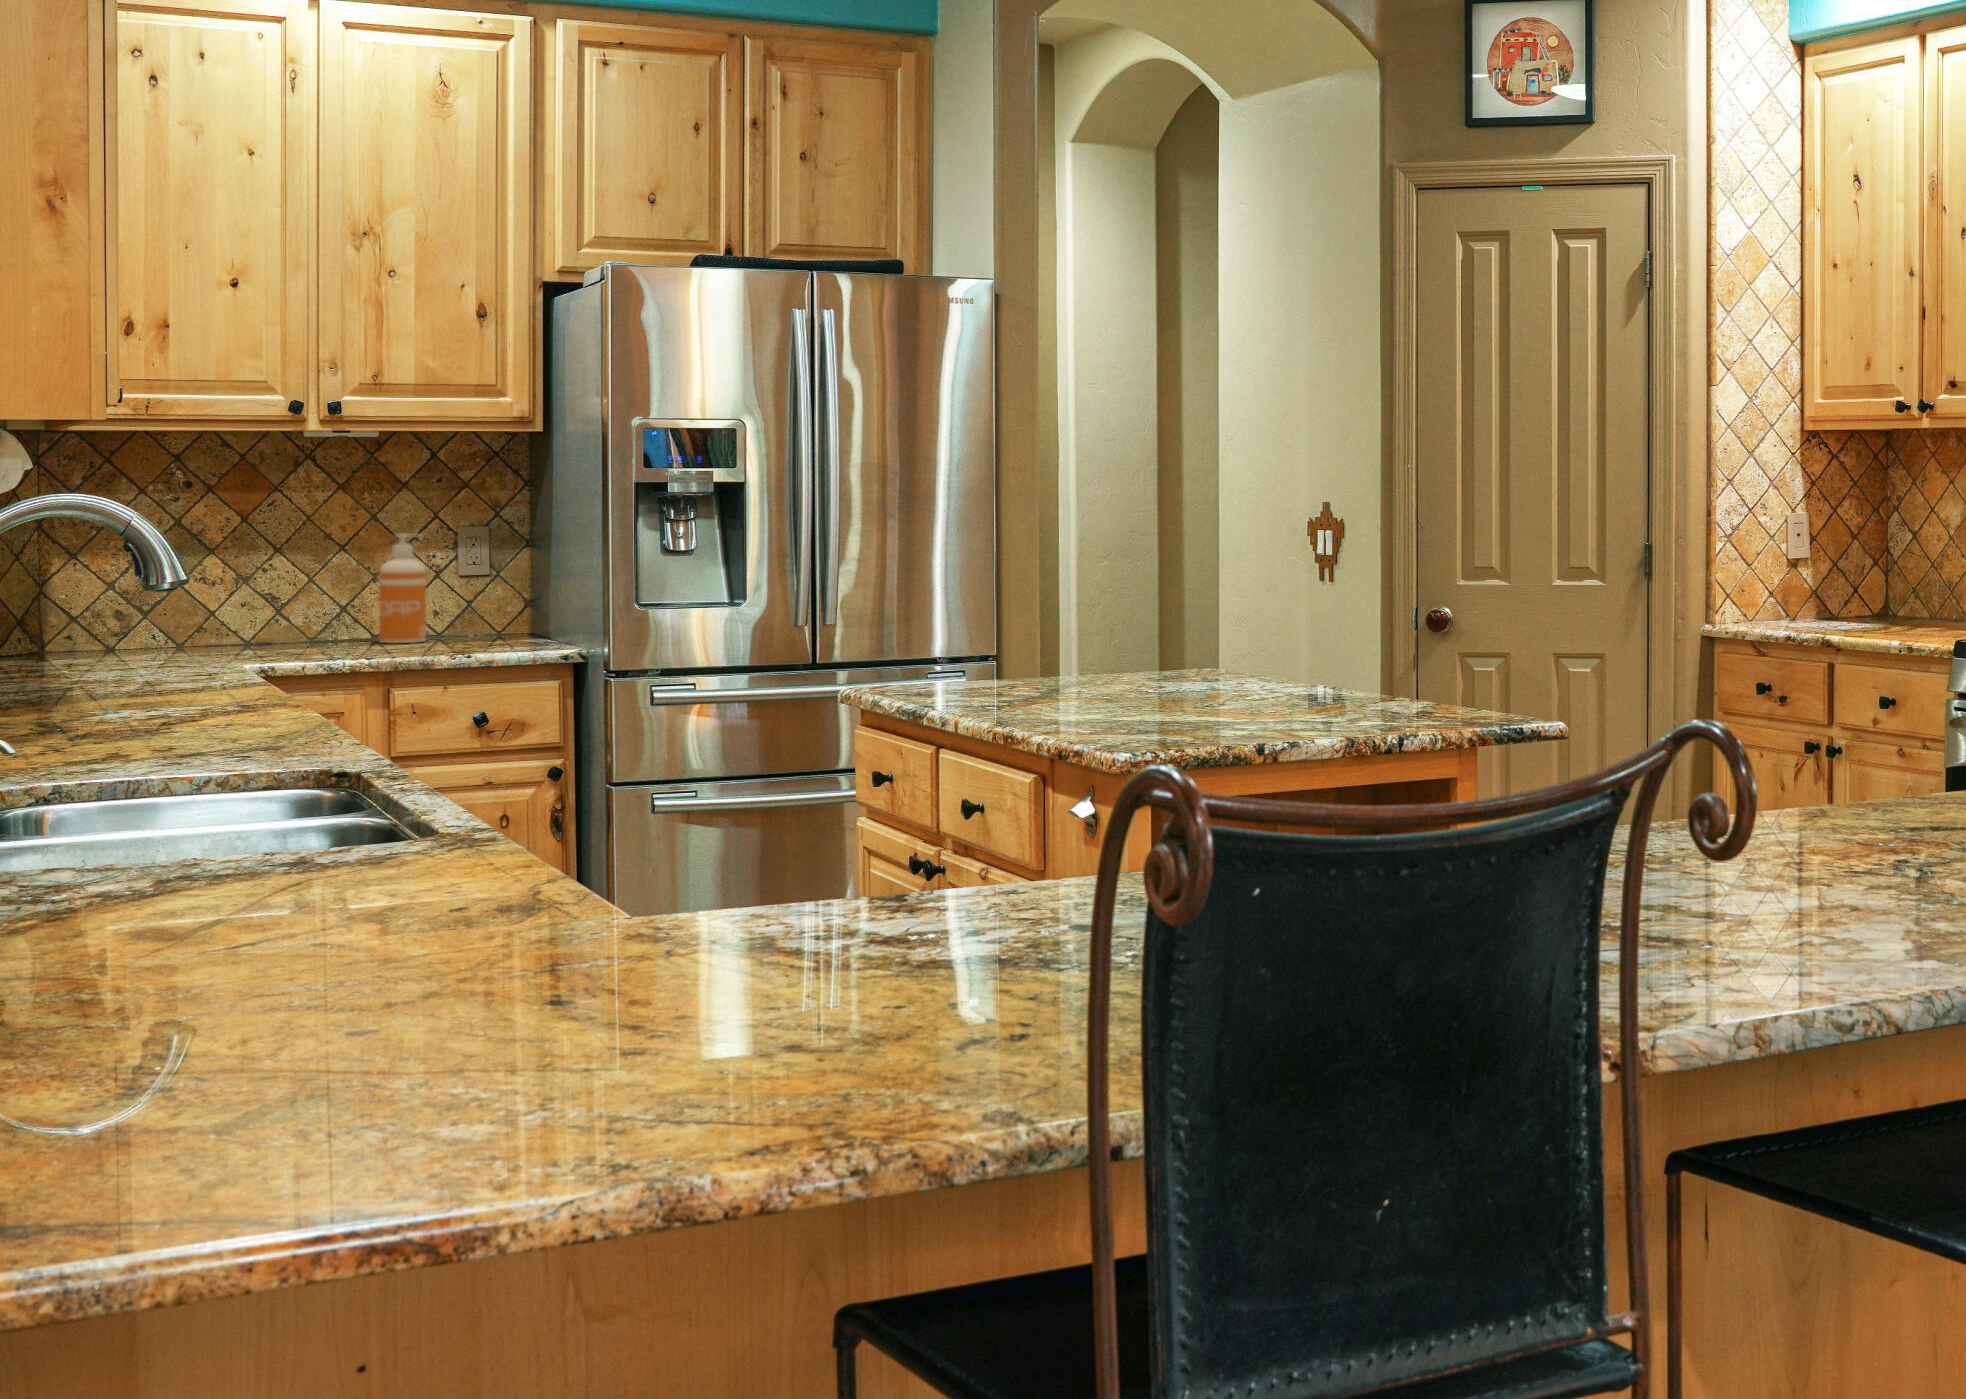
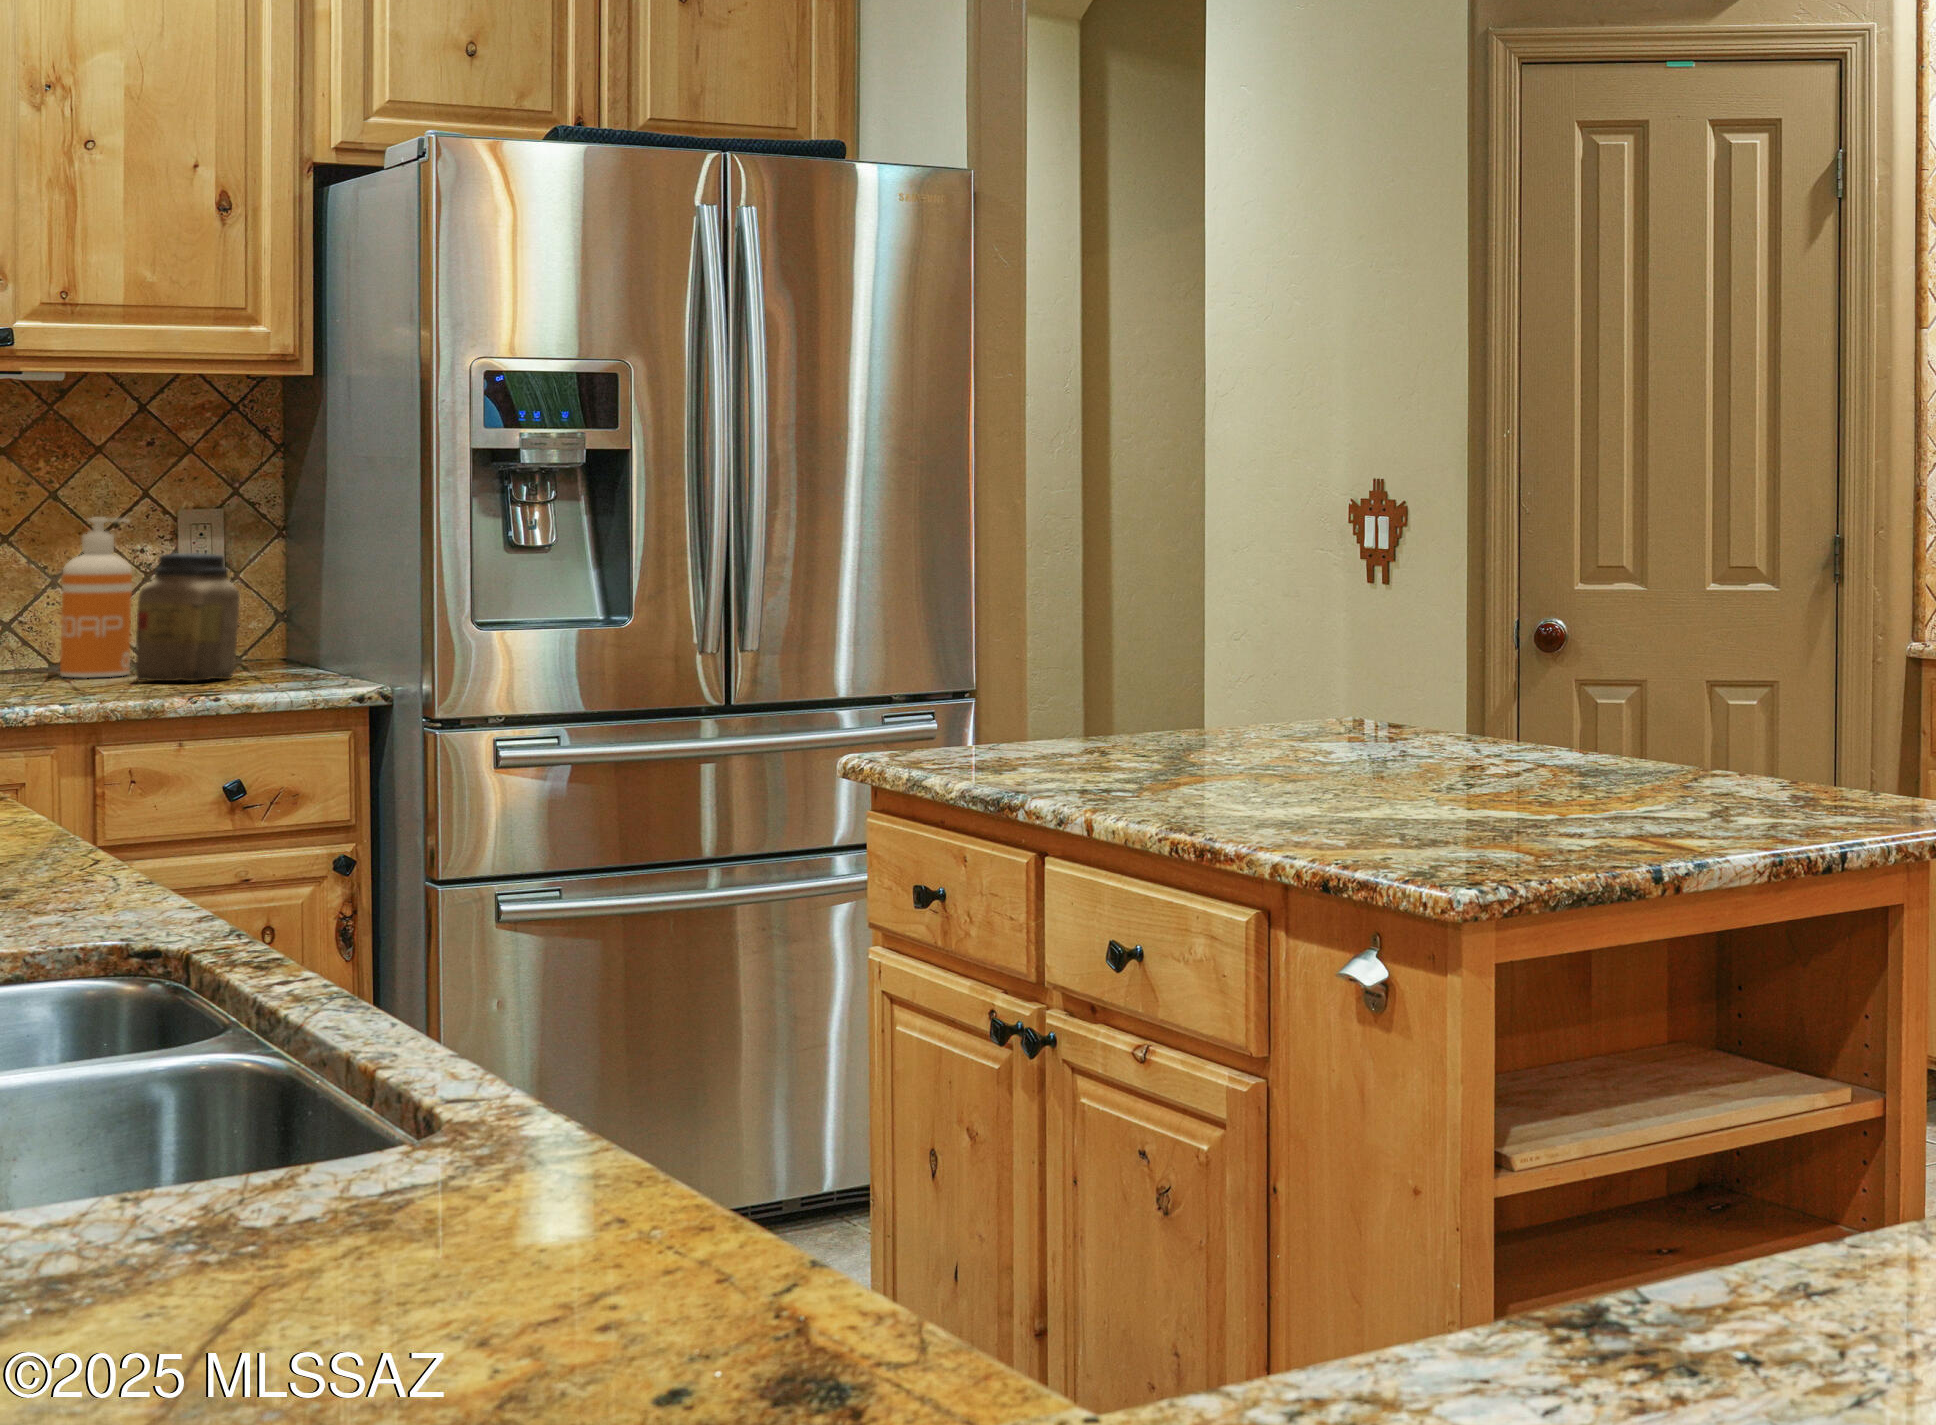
jar: none [426,558,496,645] -> present [135,553,240,681]

